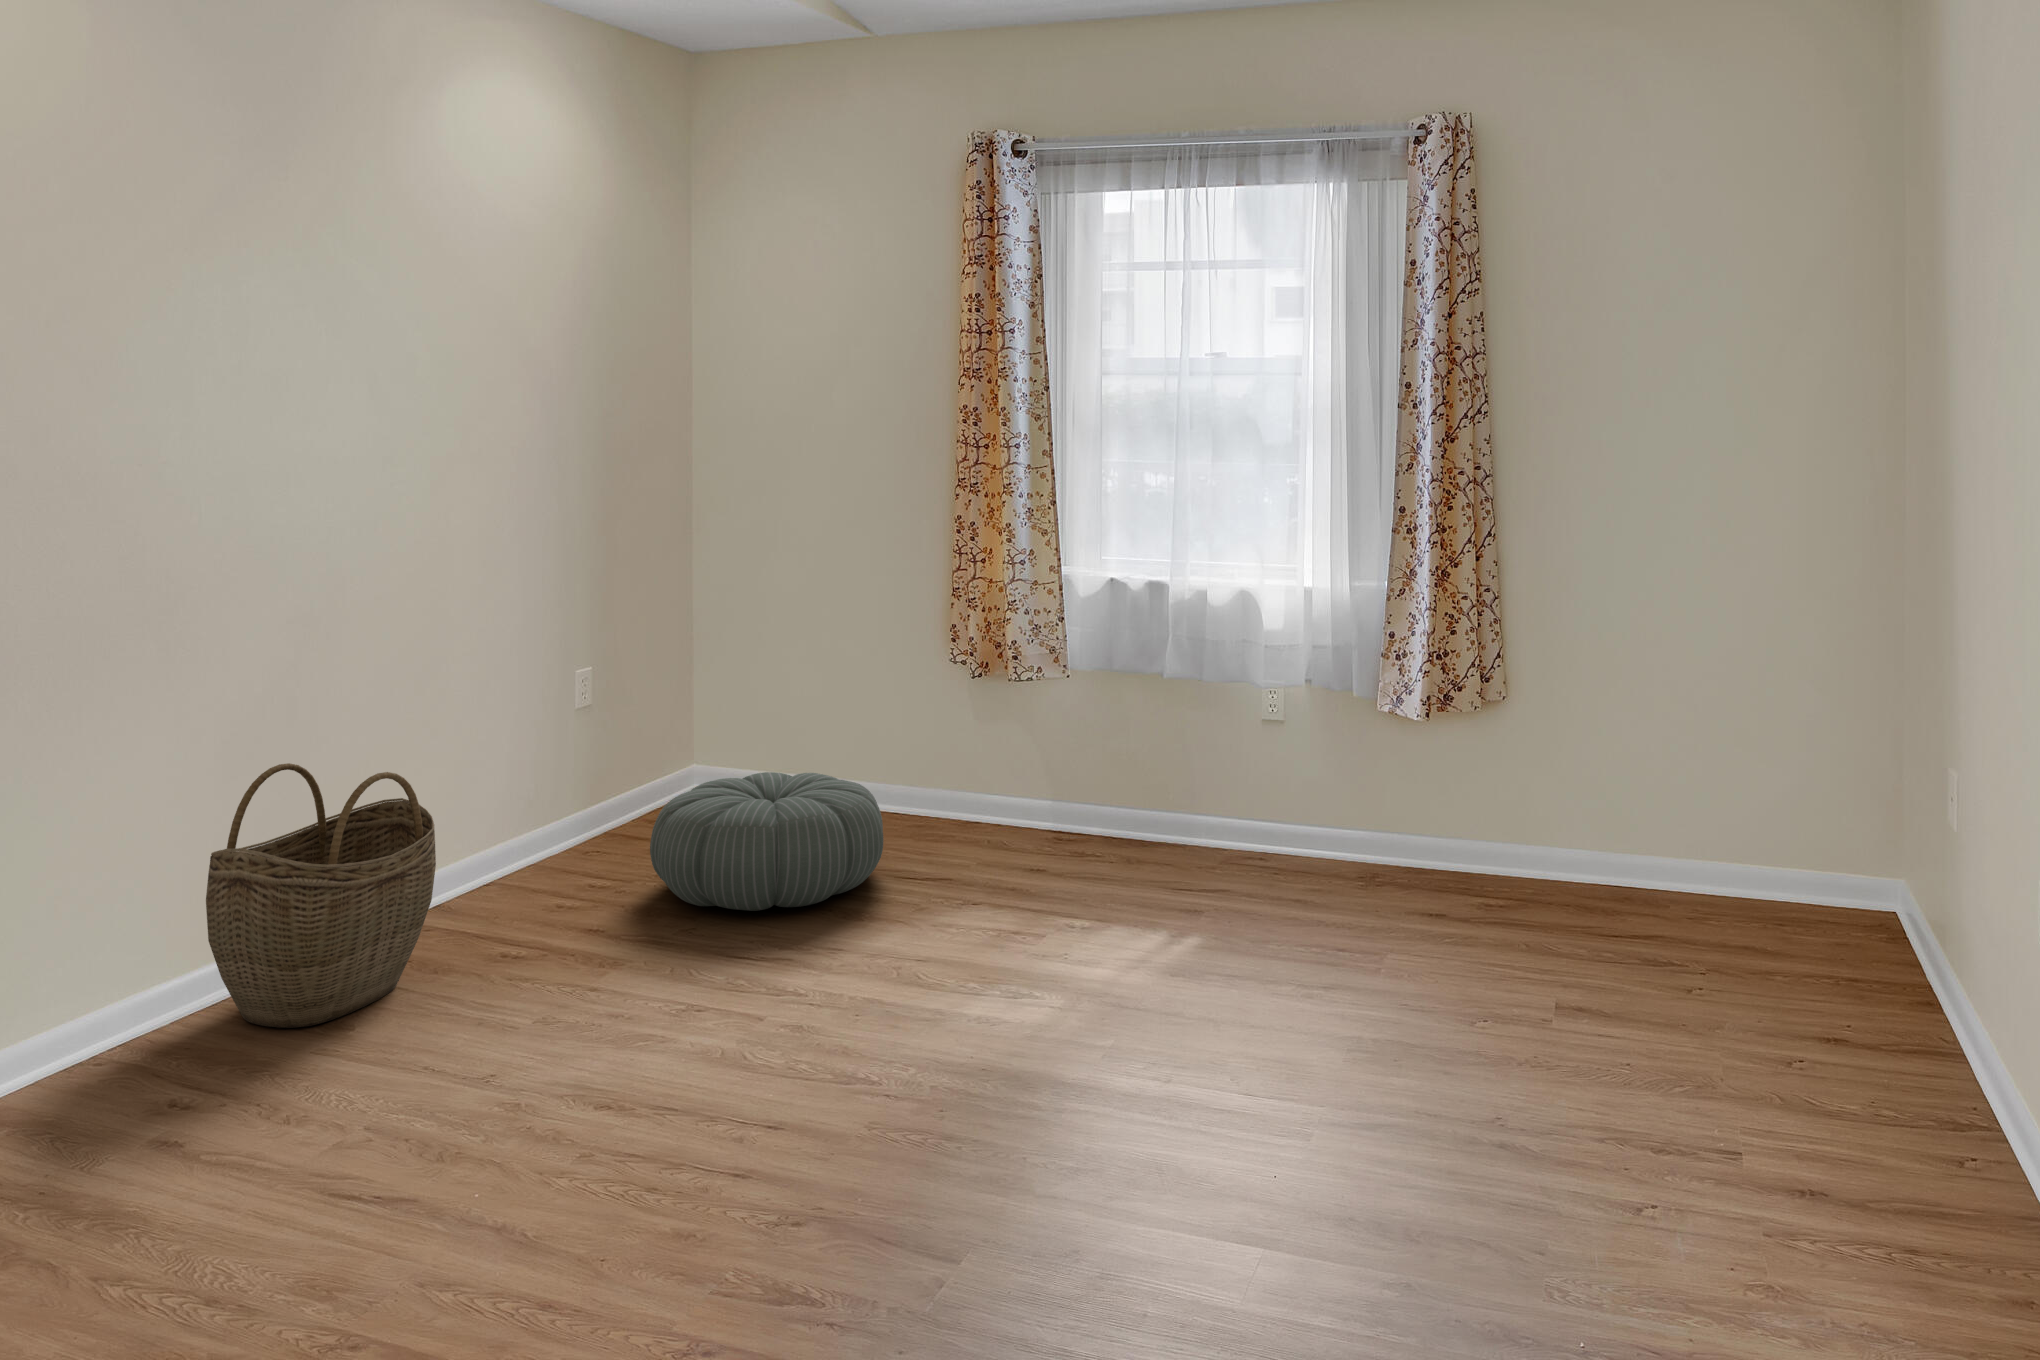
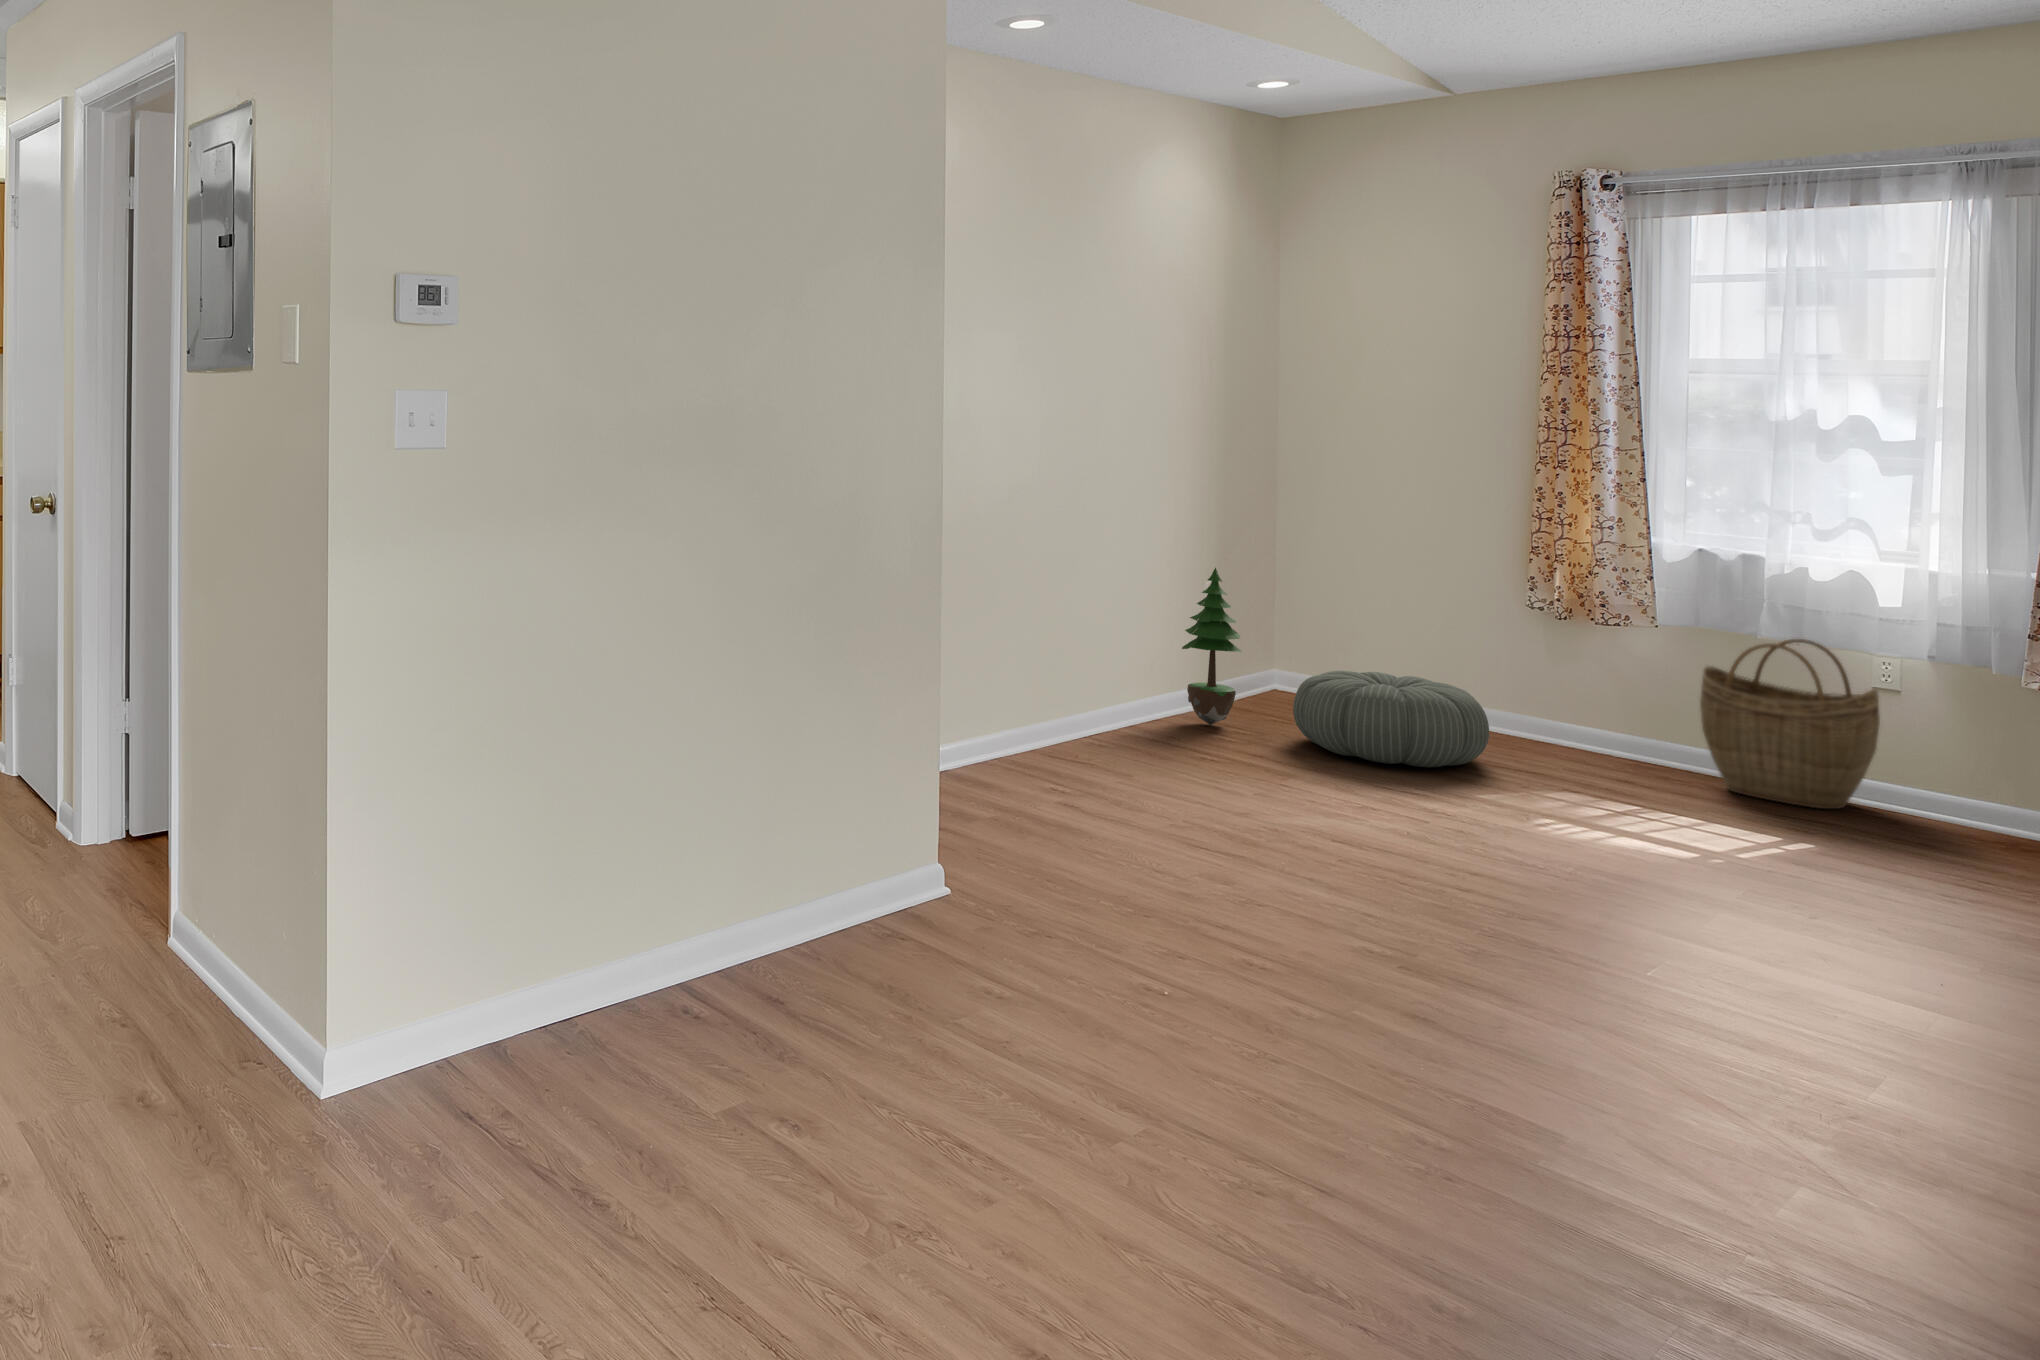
potted tree: none [513,655,599,878] -> present [1182,568,1242,725]
woven basket: present [206,763,436,1028] -> present [1700,639,1880,809]

